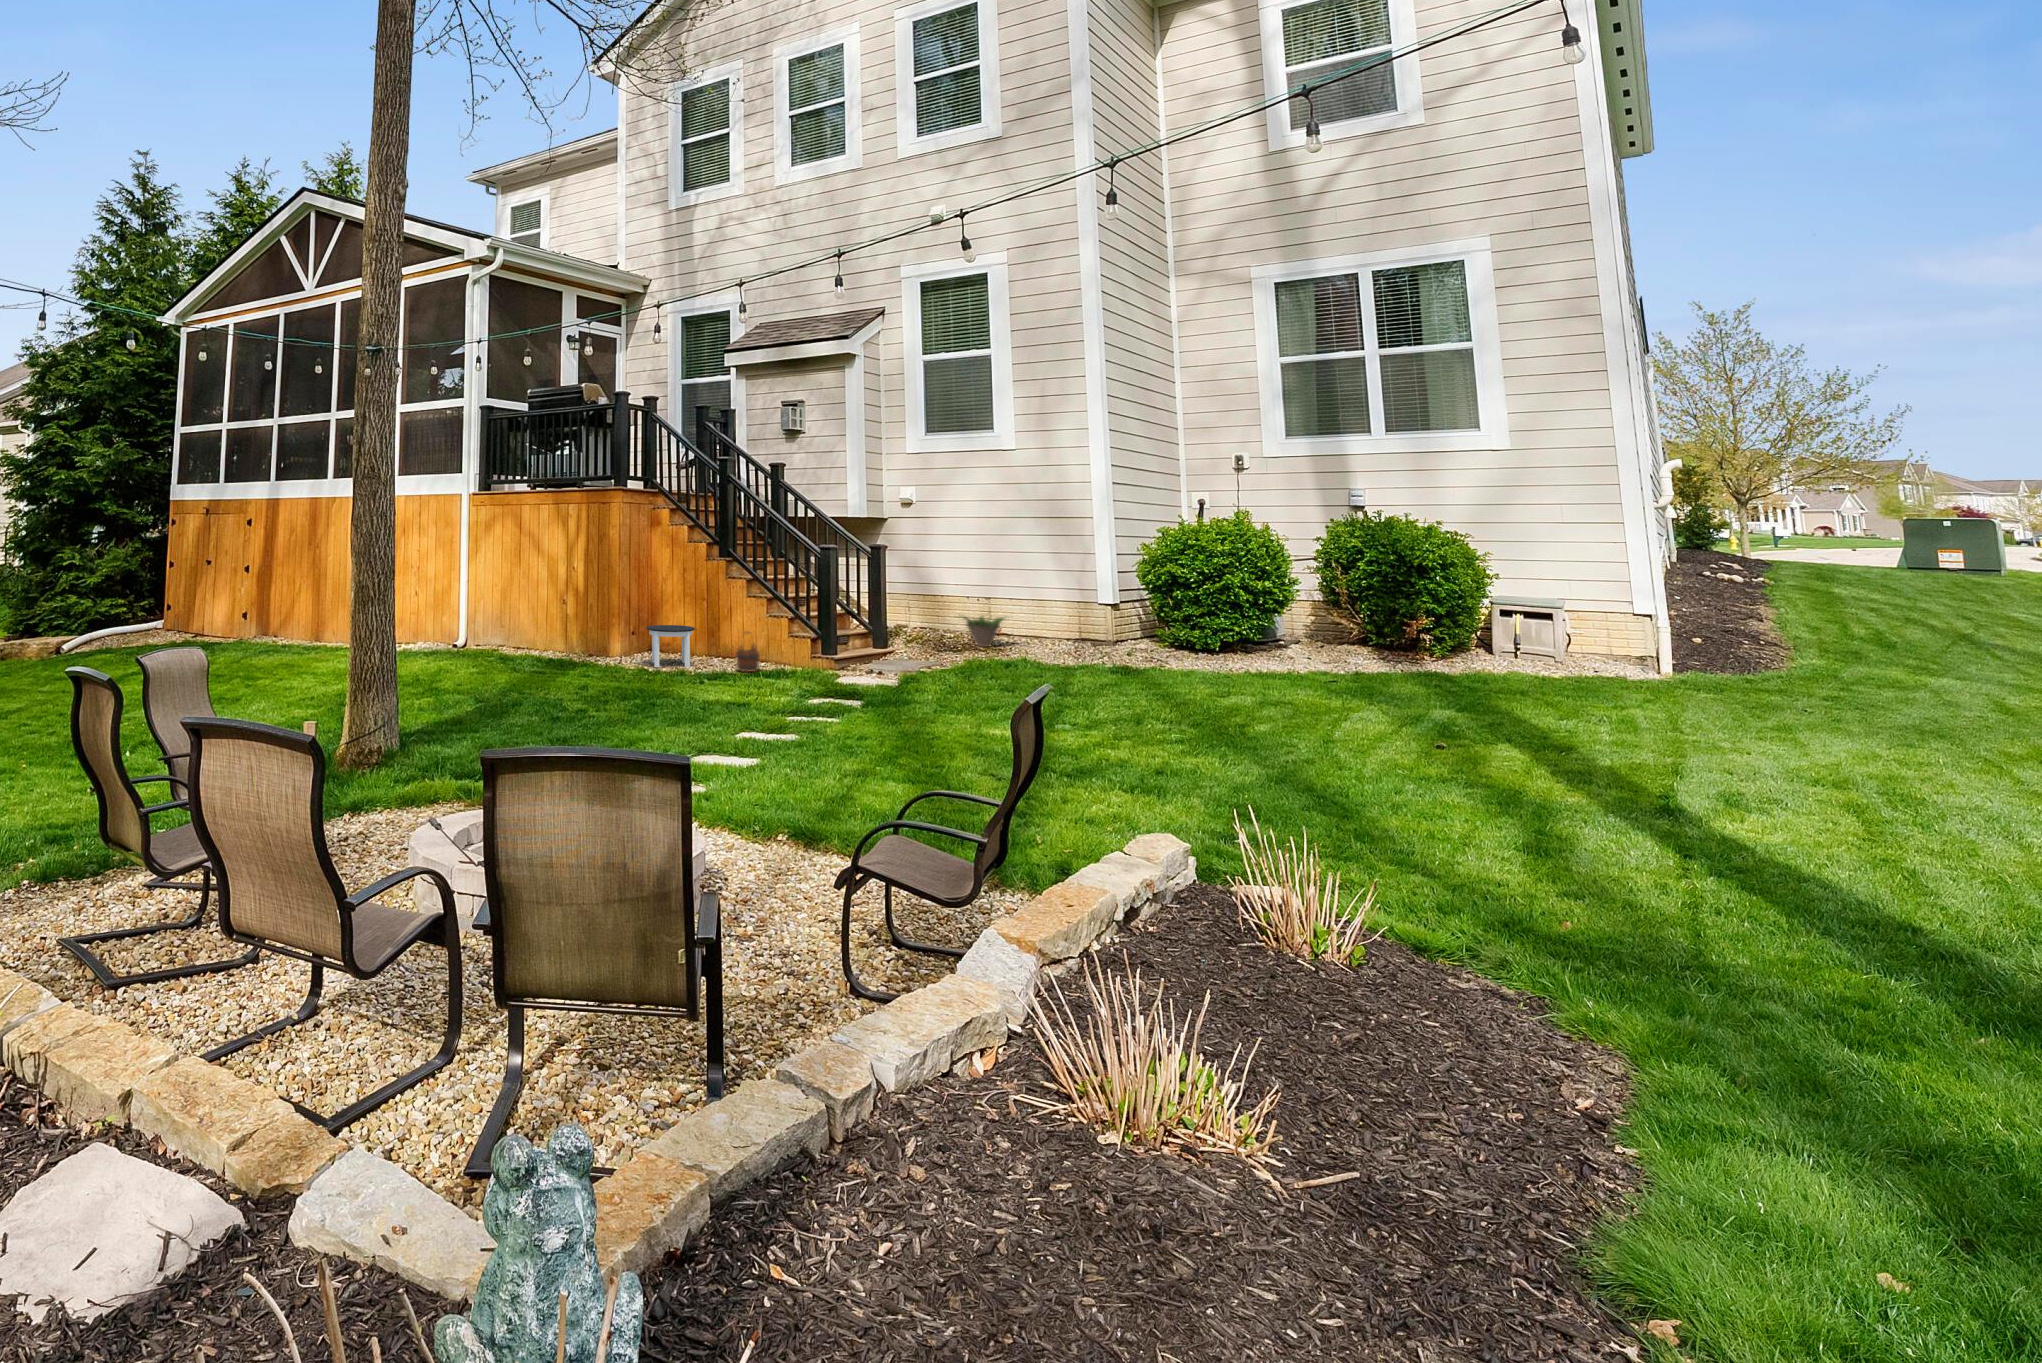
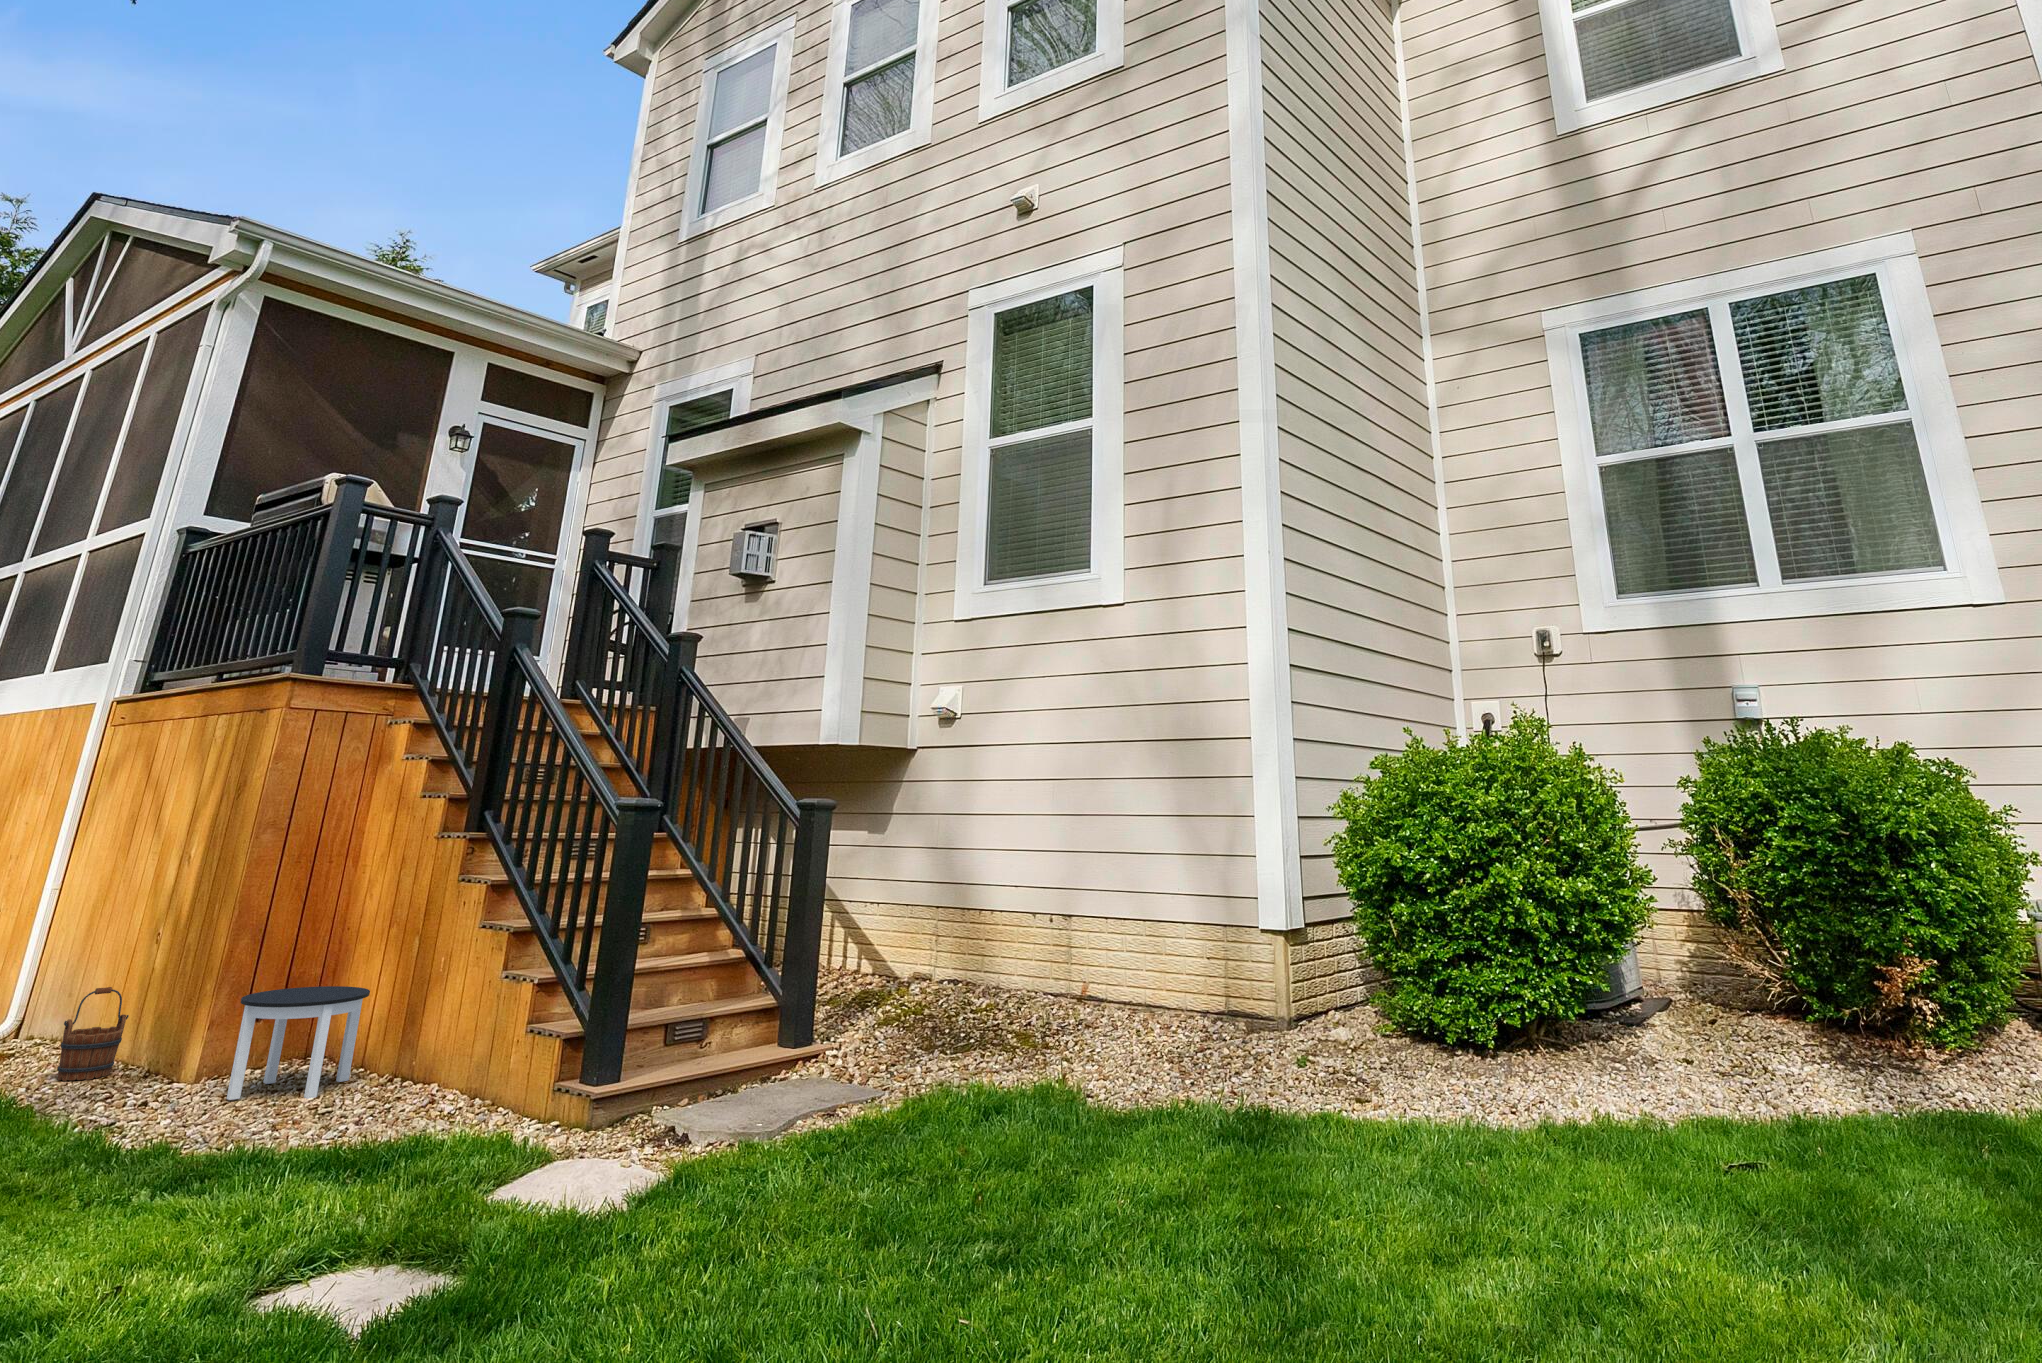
decorative plant: present [963,616,1004,647] -> none [986,954,1104,1028]
wooden bucket: present [736,632,759,672] -> present [57,987,129,1081]

